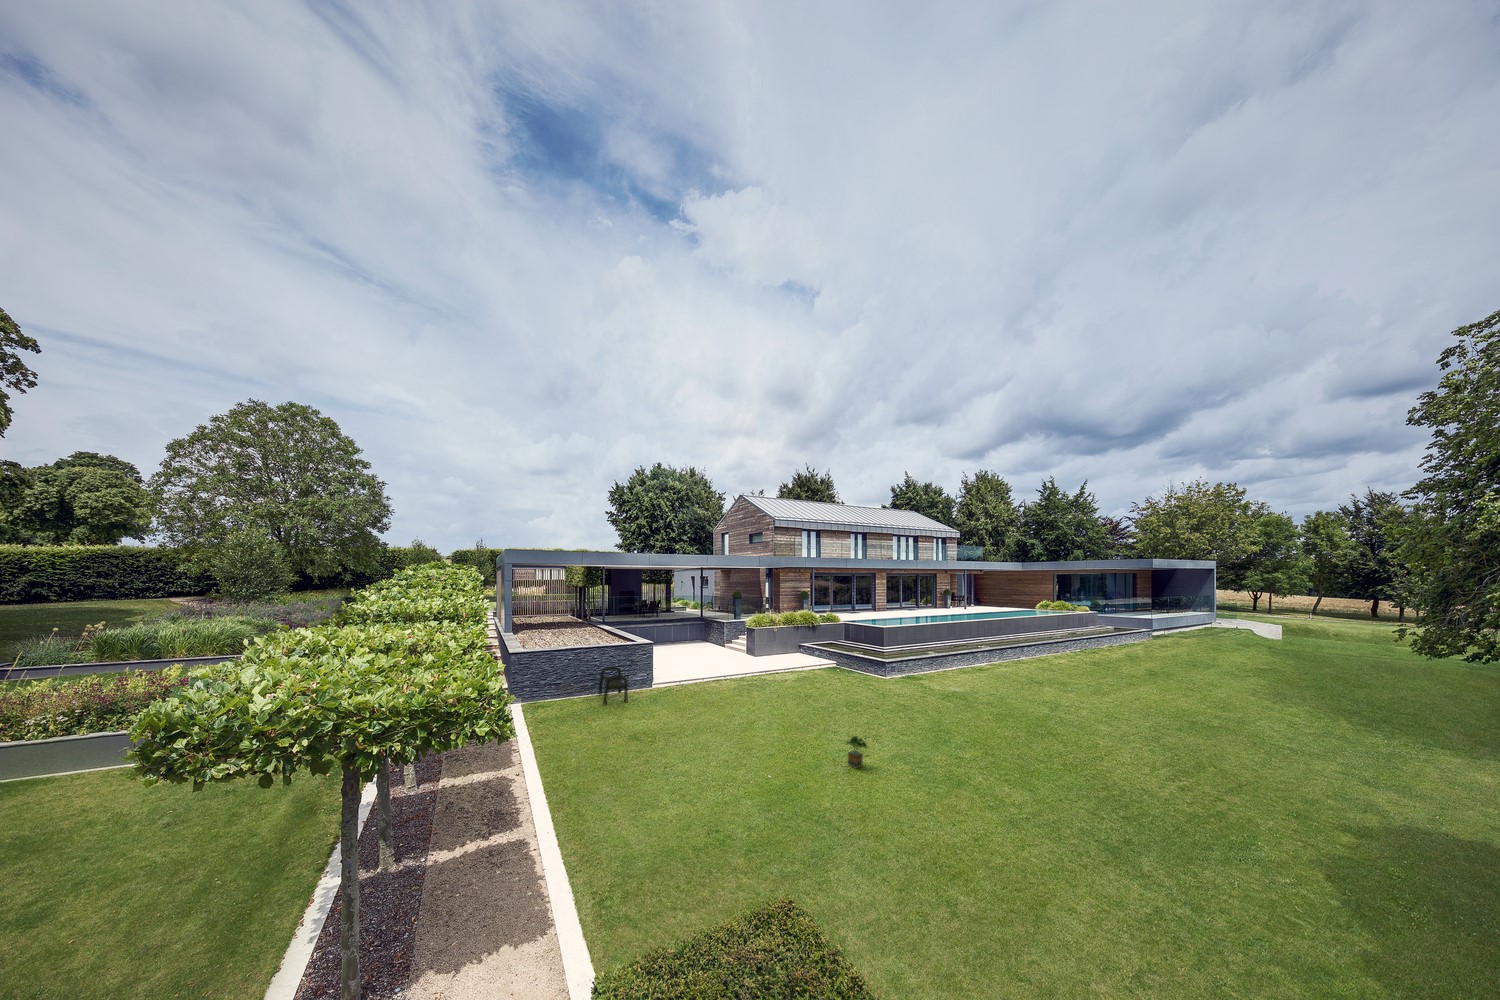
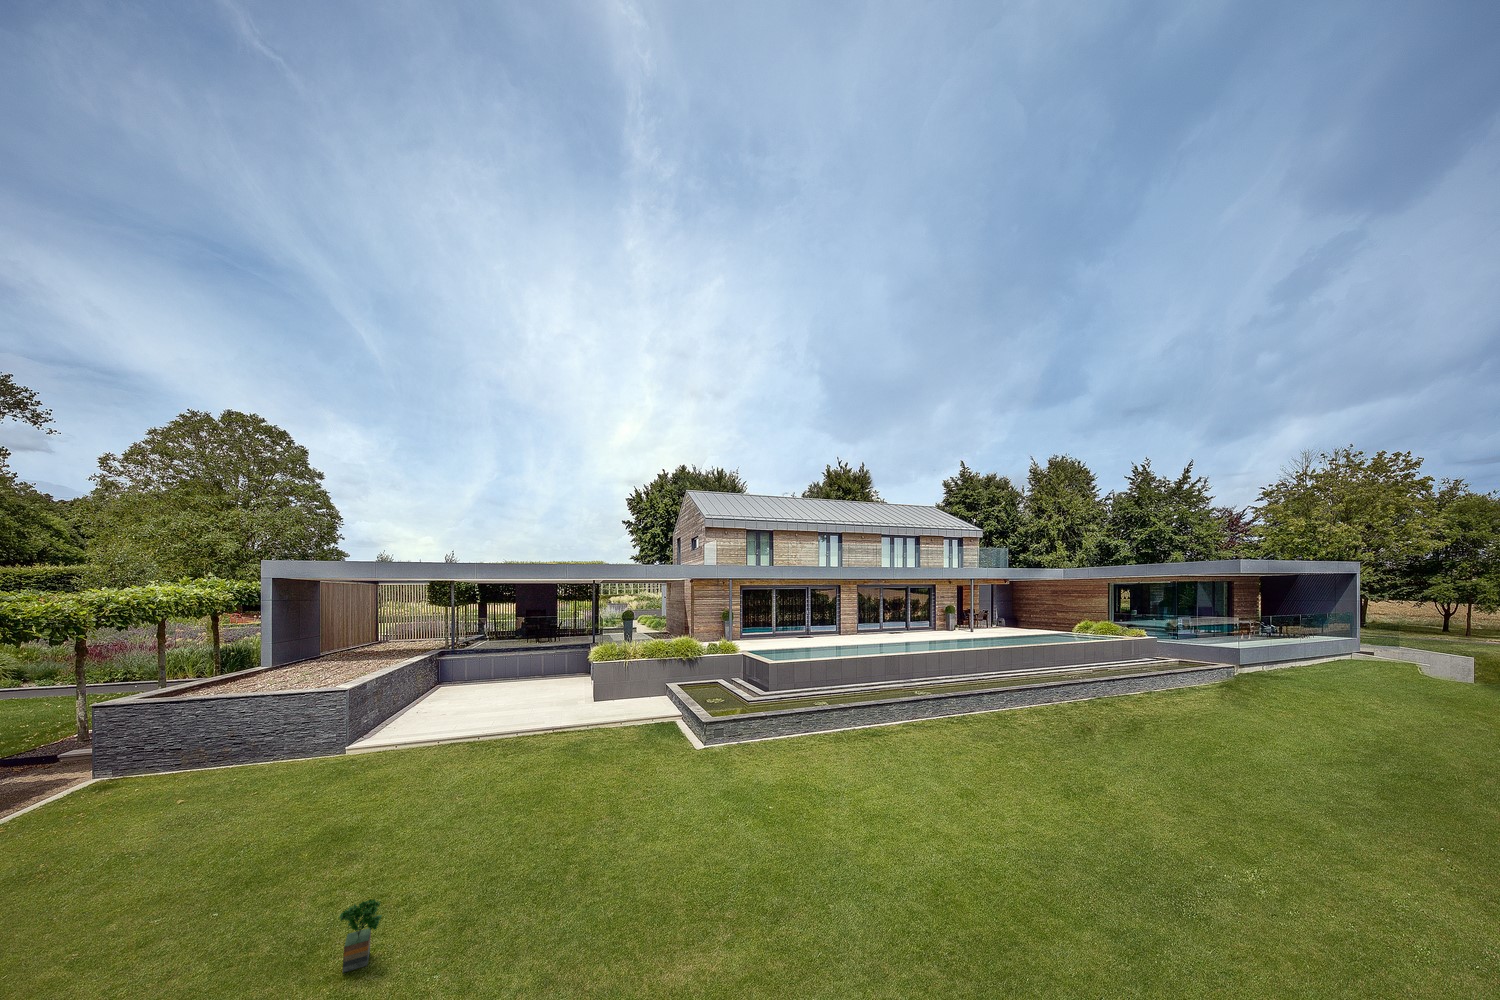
bench: present [598,667,628,705] -> none [209,723,281,786]

